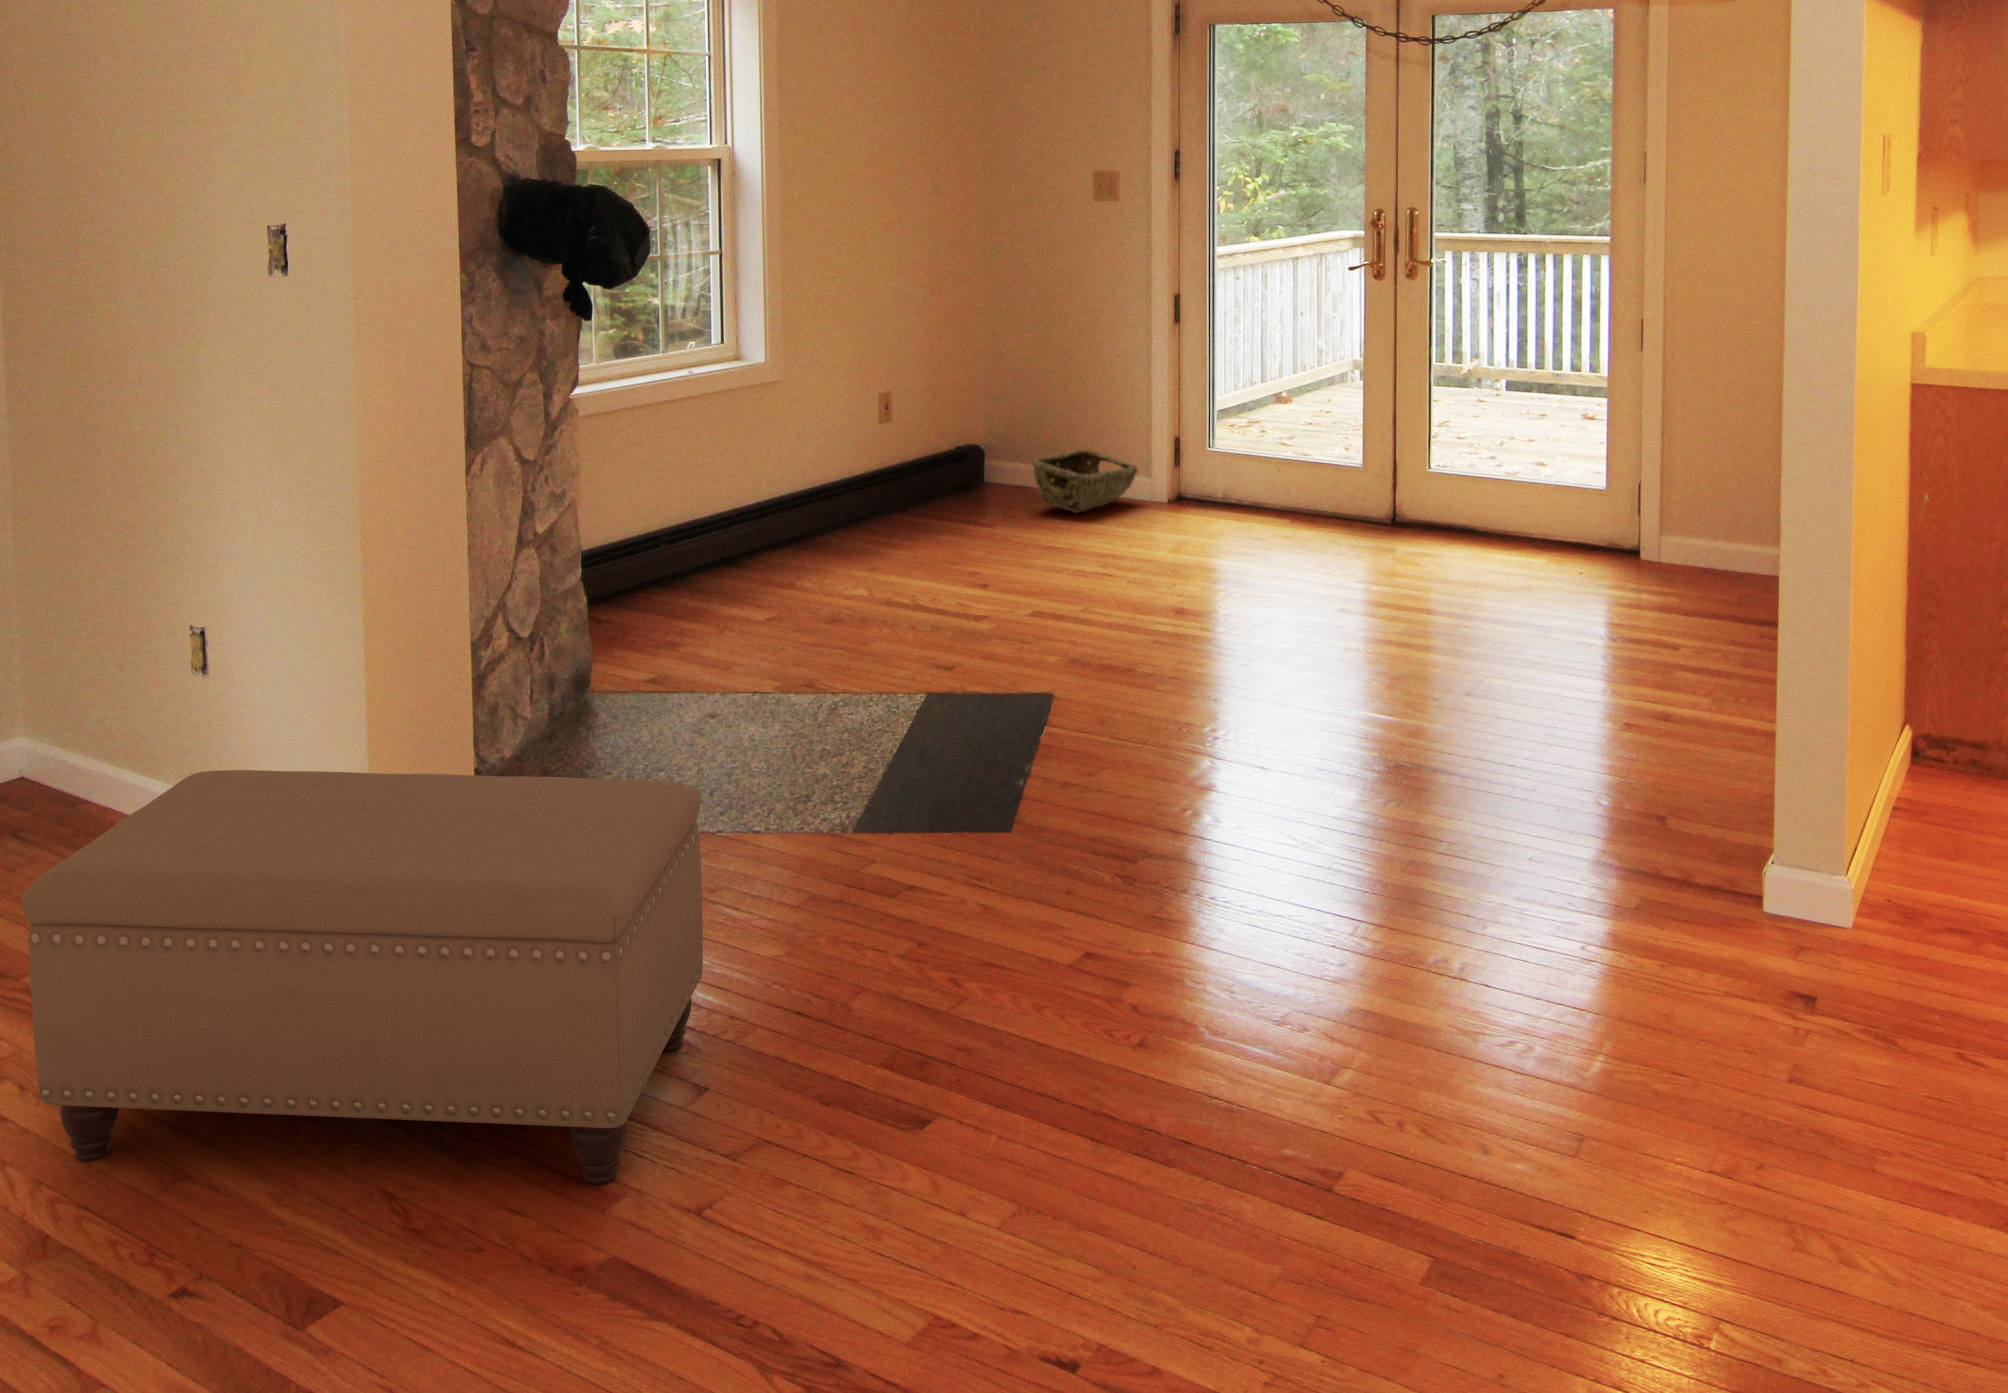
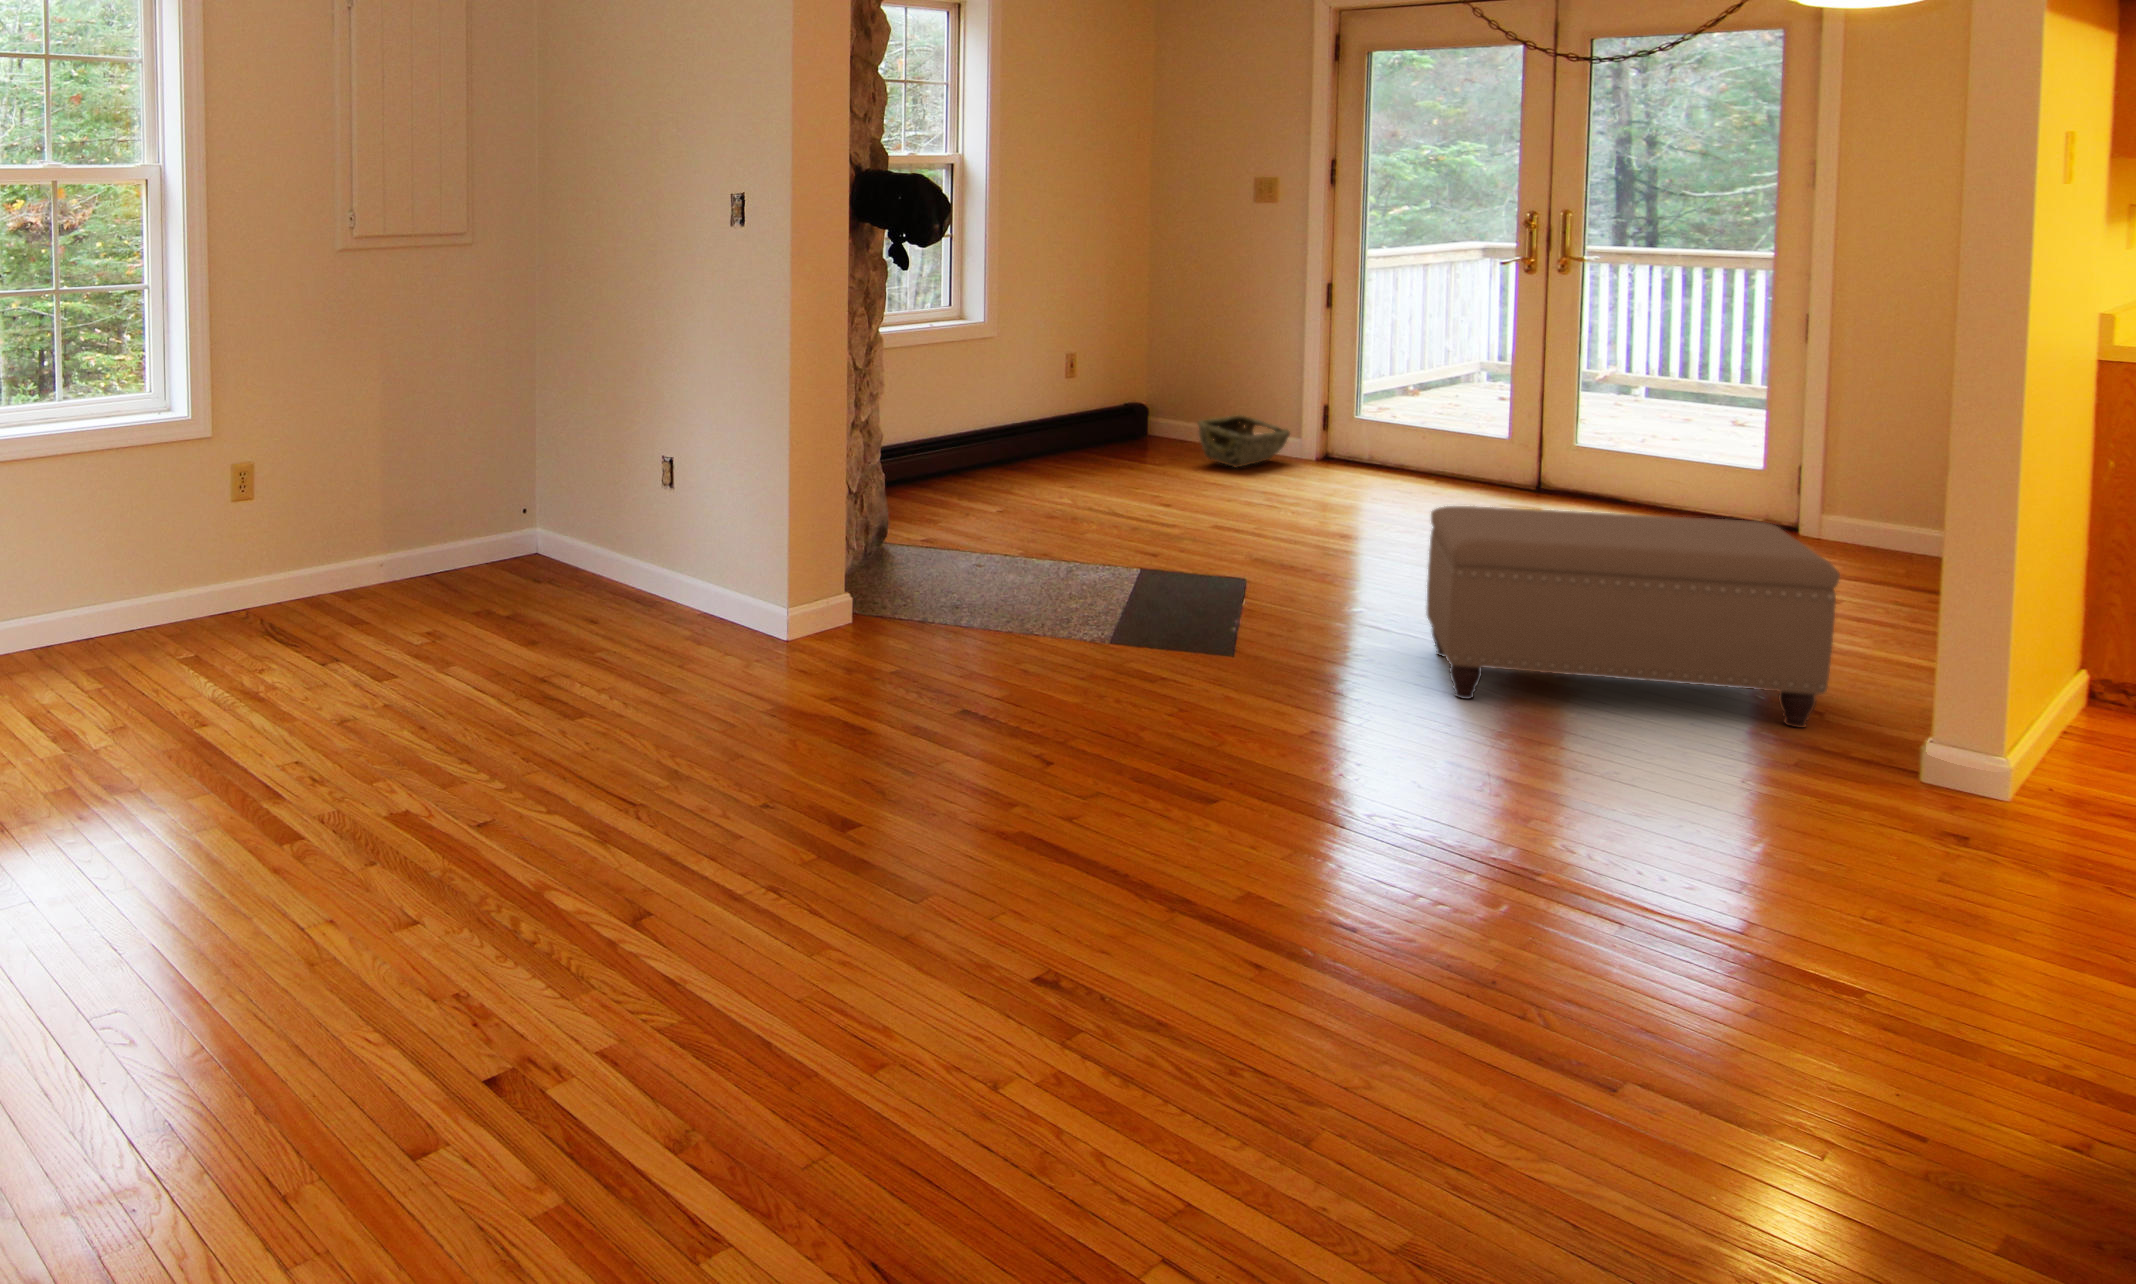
ottoman: present [21,770,703,1184] -> present [1427,506,1840,728]

